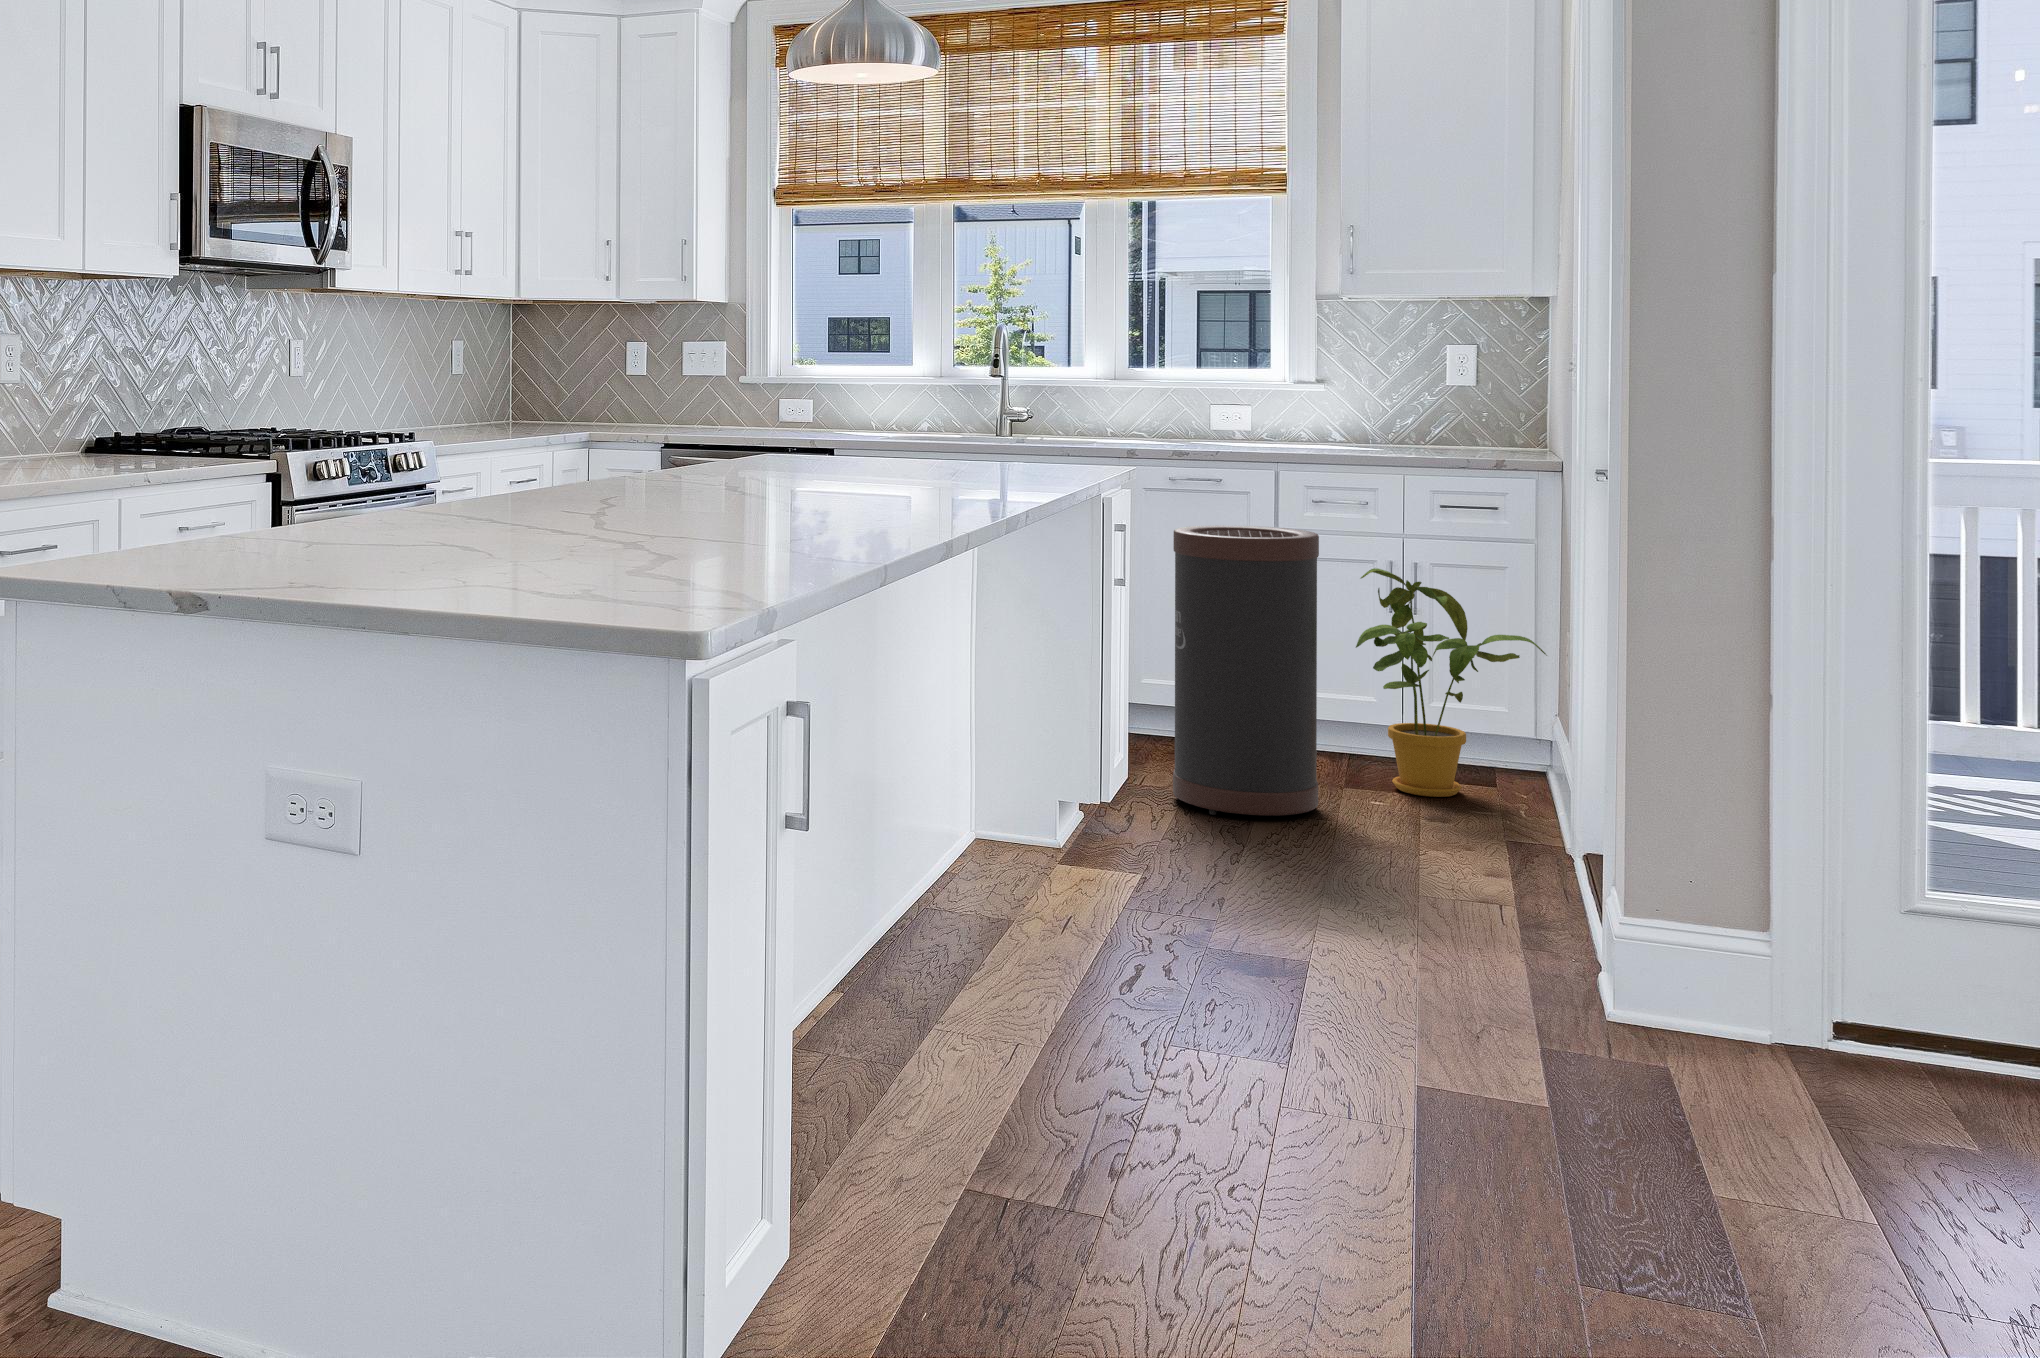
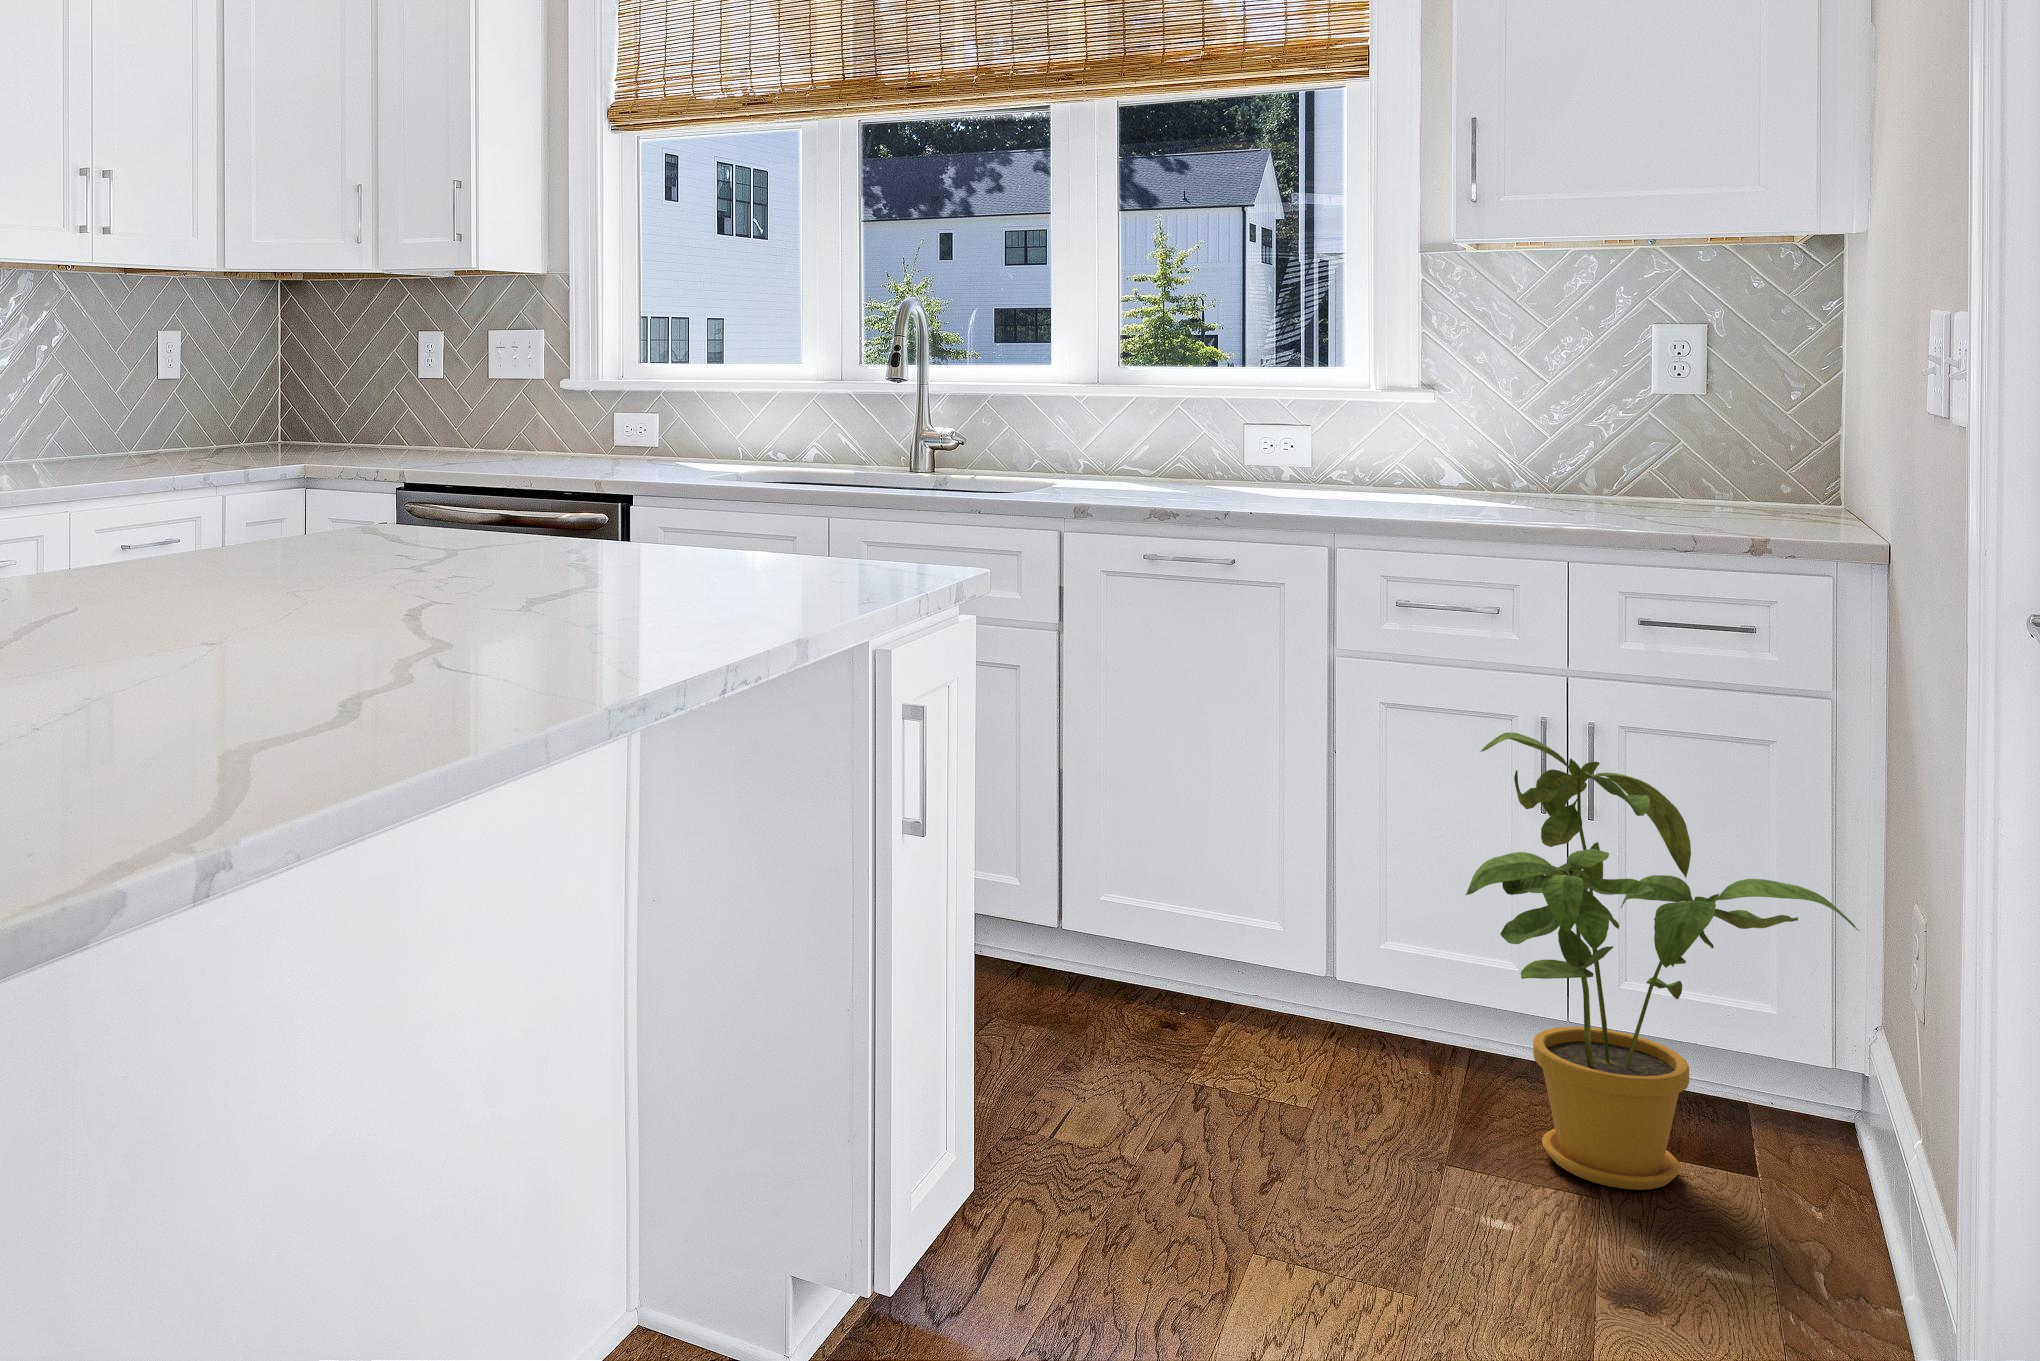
trash can: present [1173,525,1319,816] -> none [1103,658,1383,1255]

